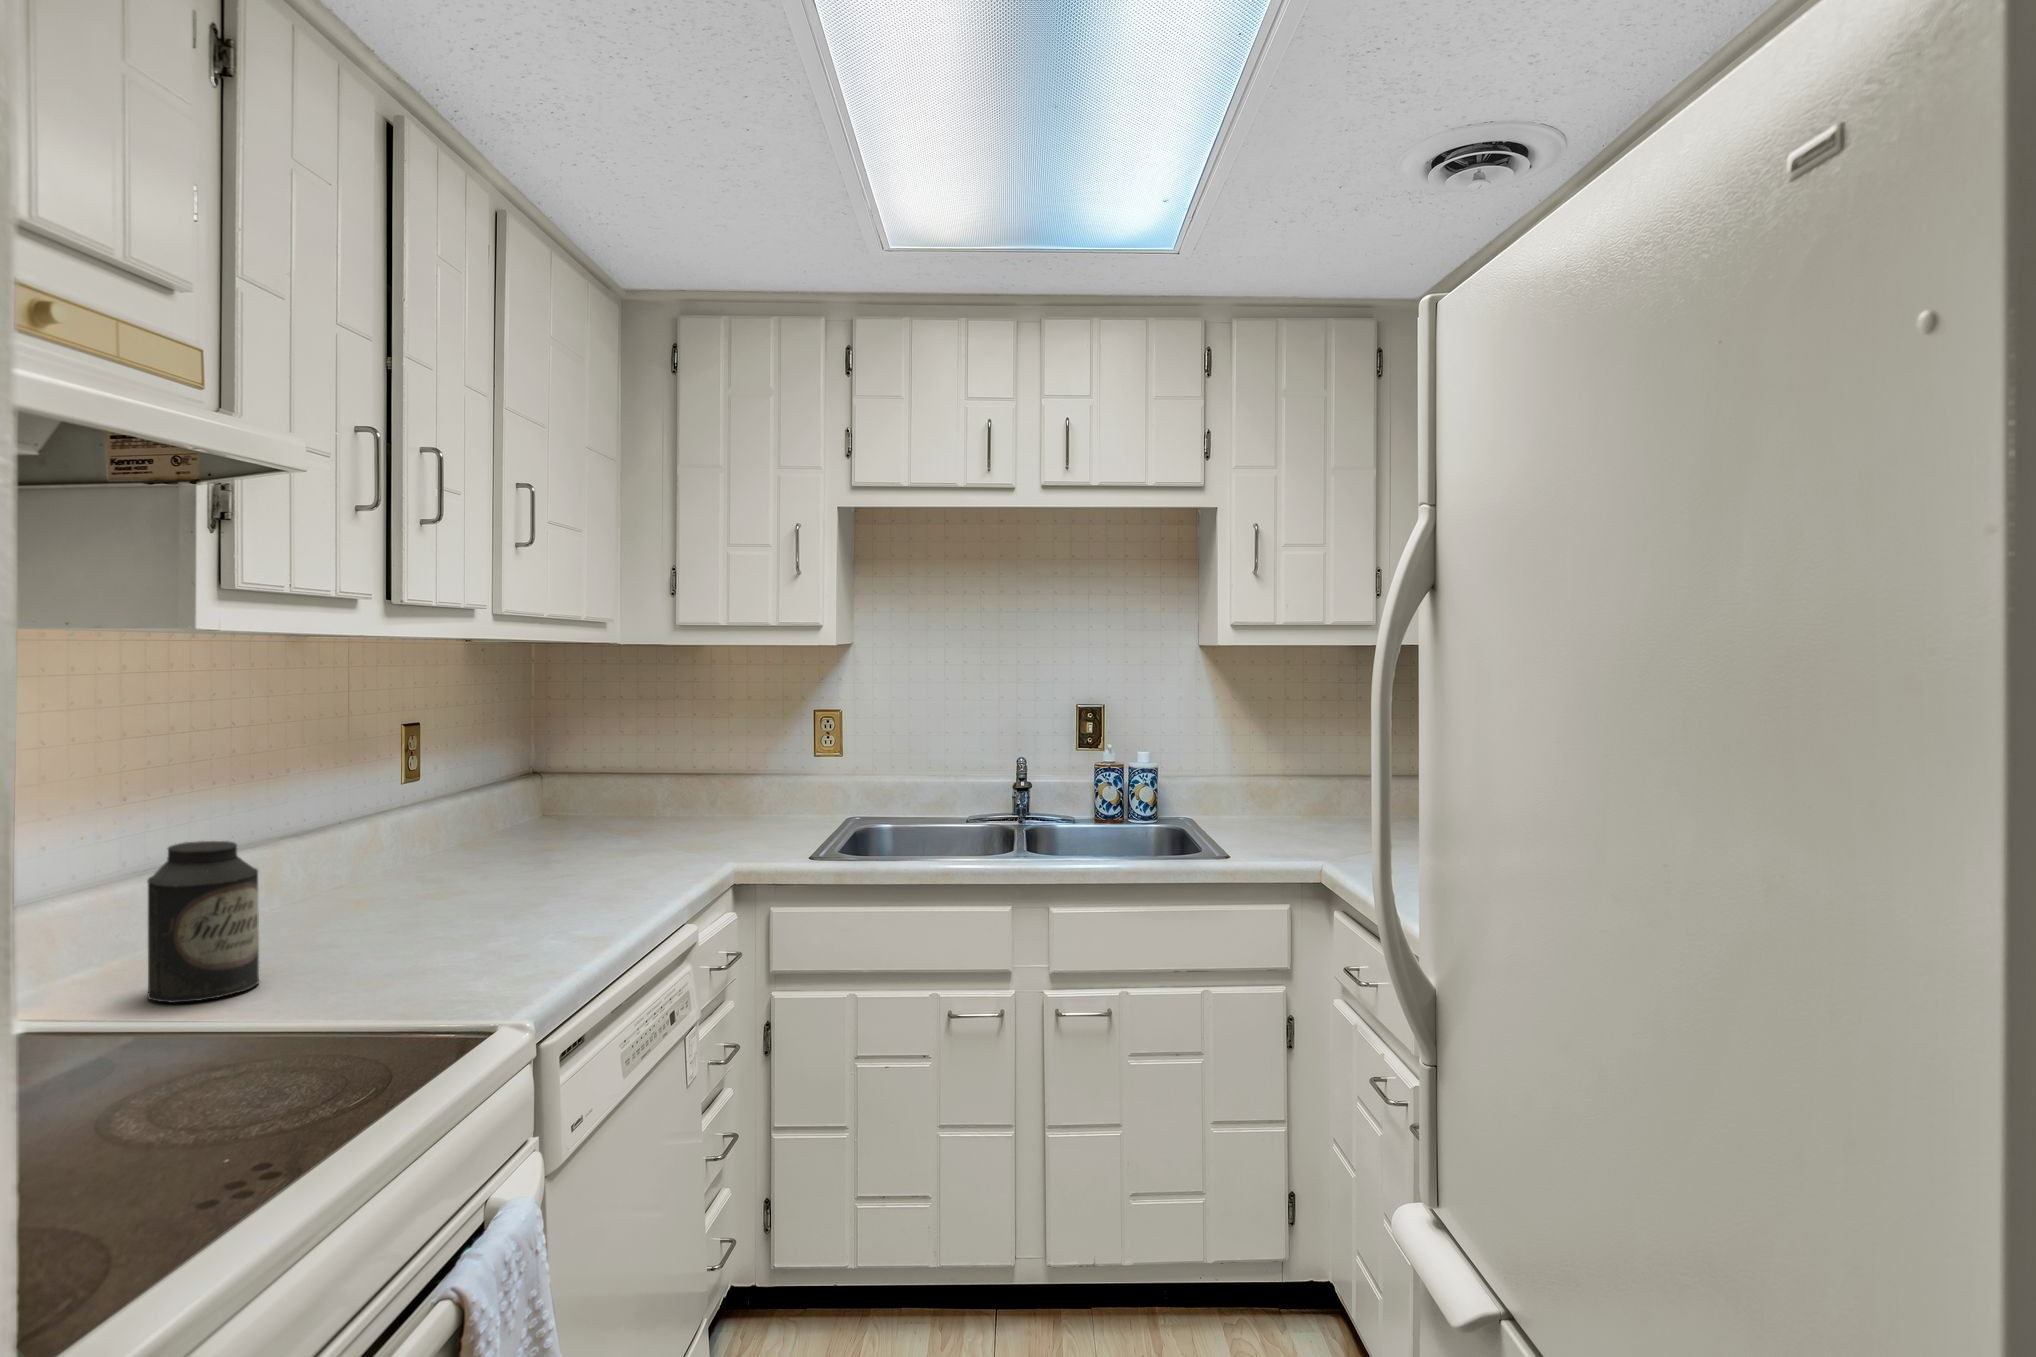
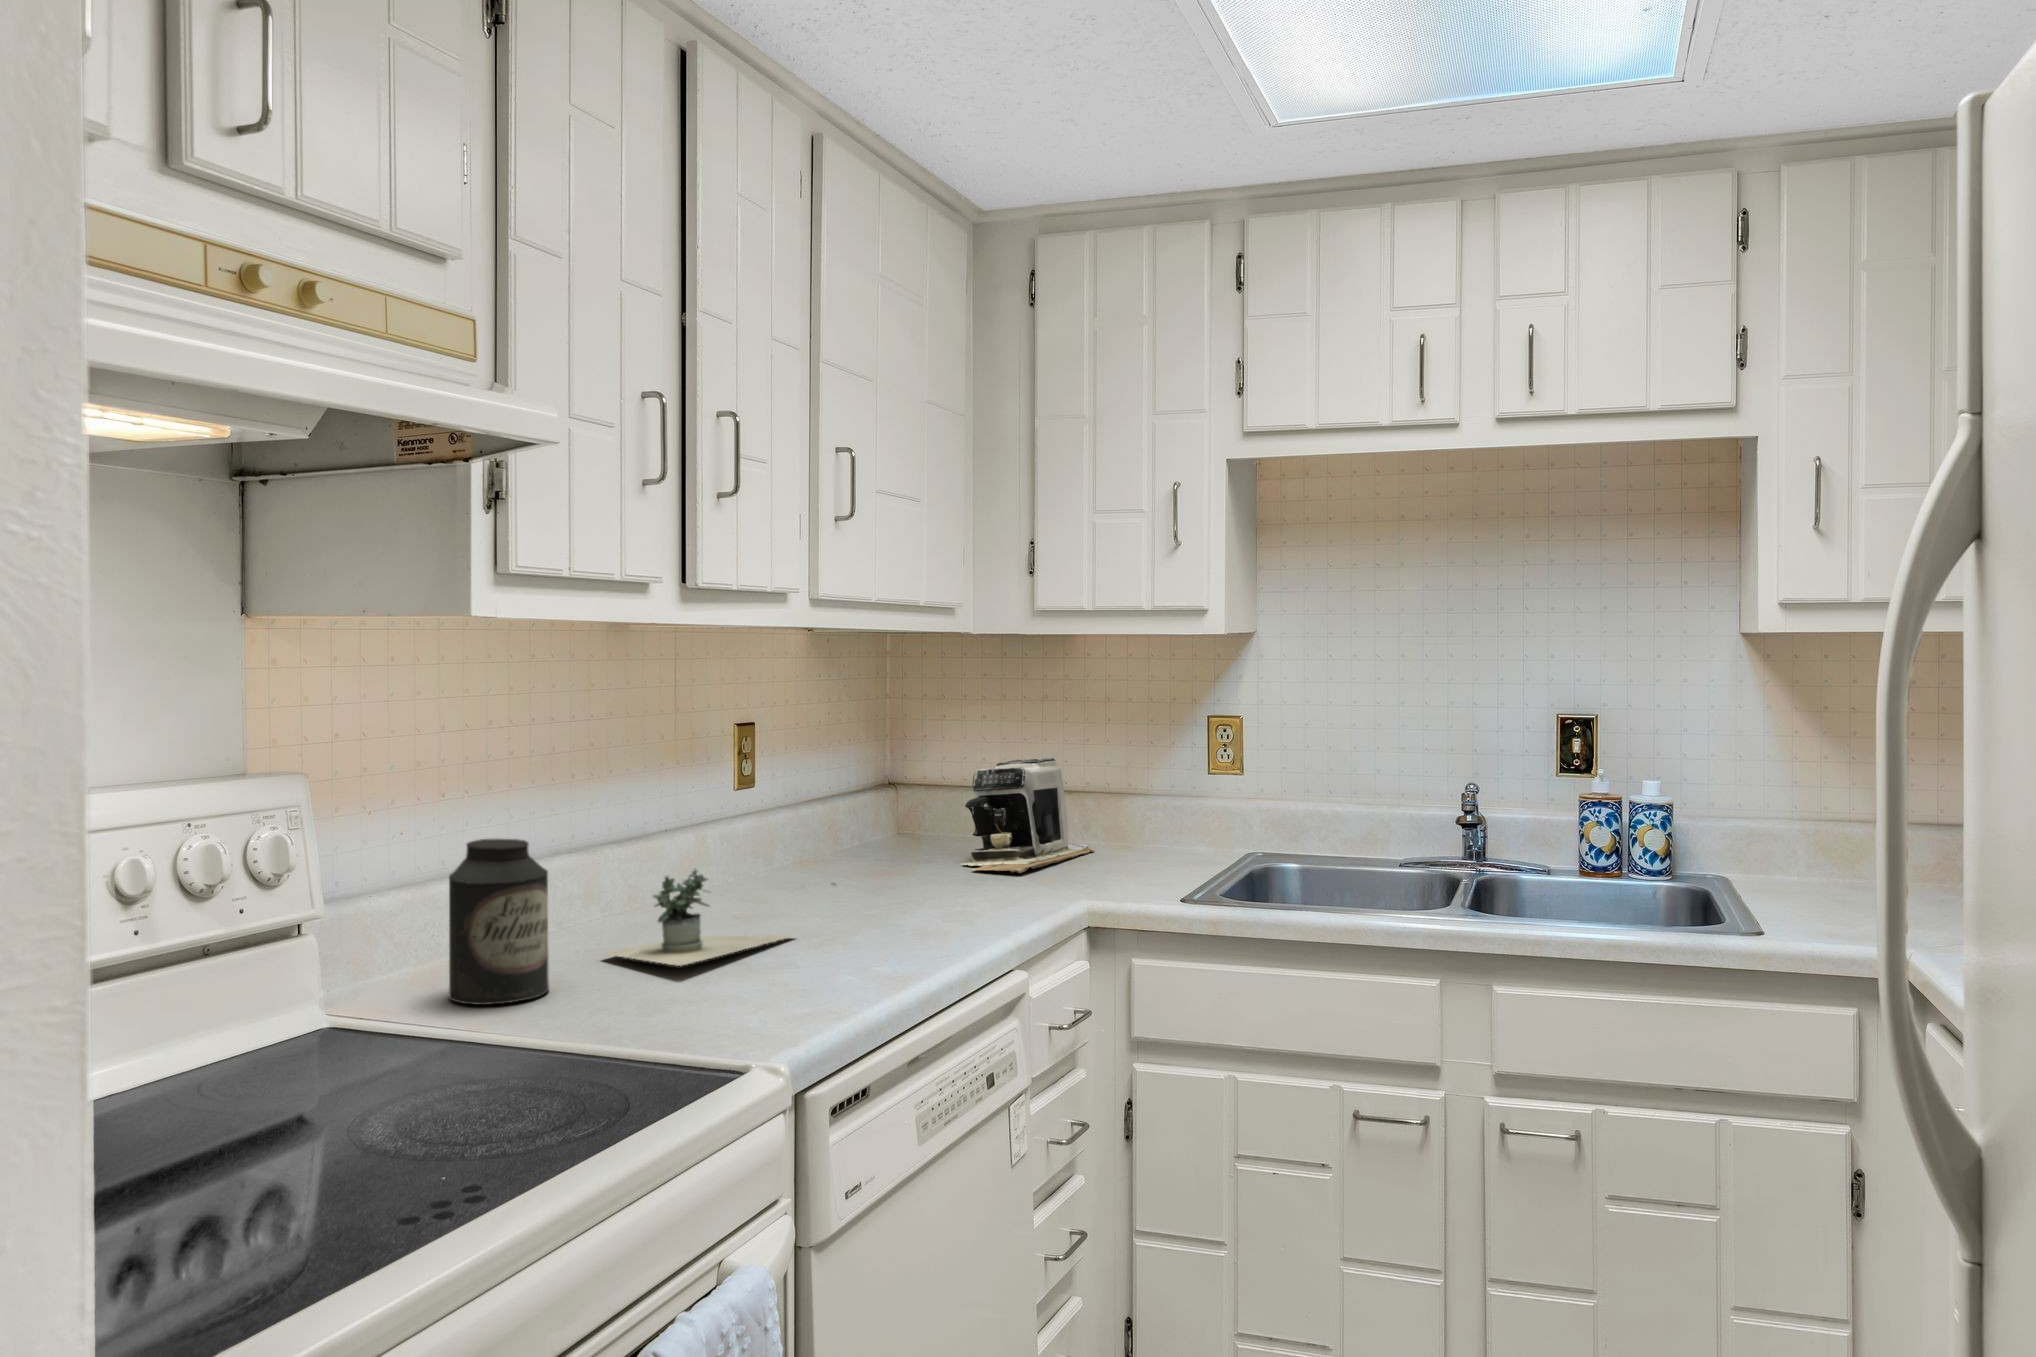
coffee maker: none [617,747,731,844] -> present [963,758,1095,873]
potted plant: none [301,858,527,947] -> present [605,870,792,966]

